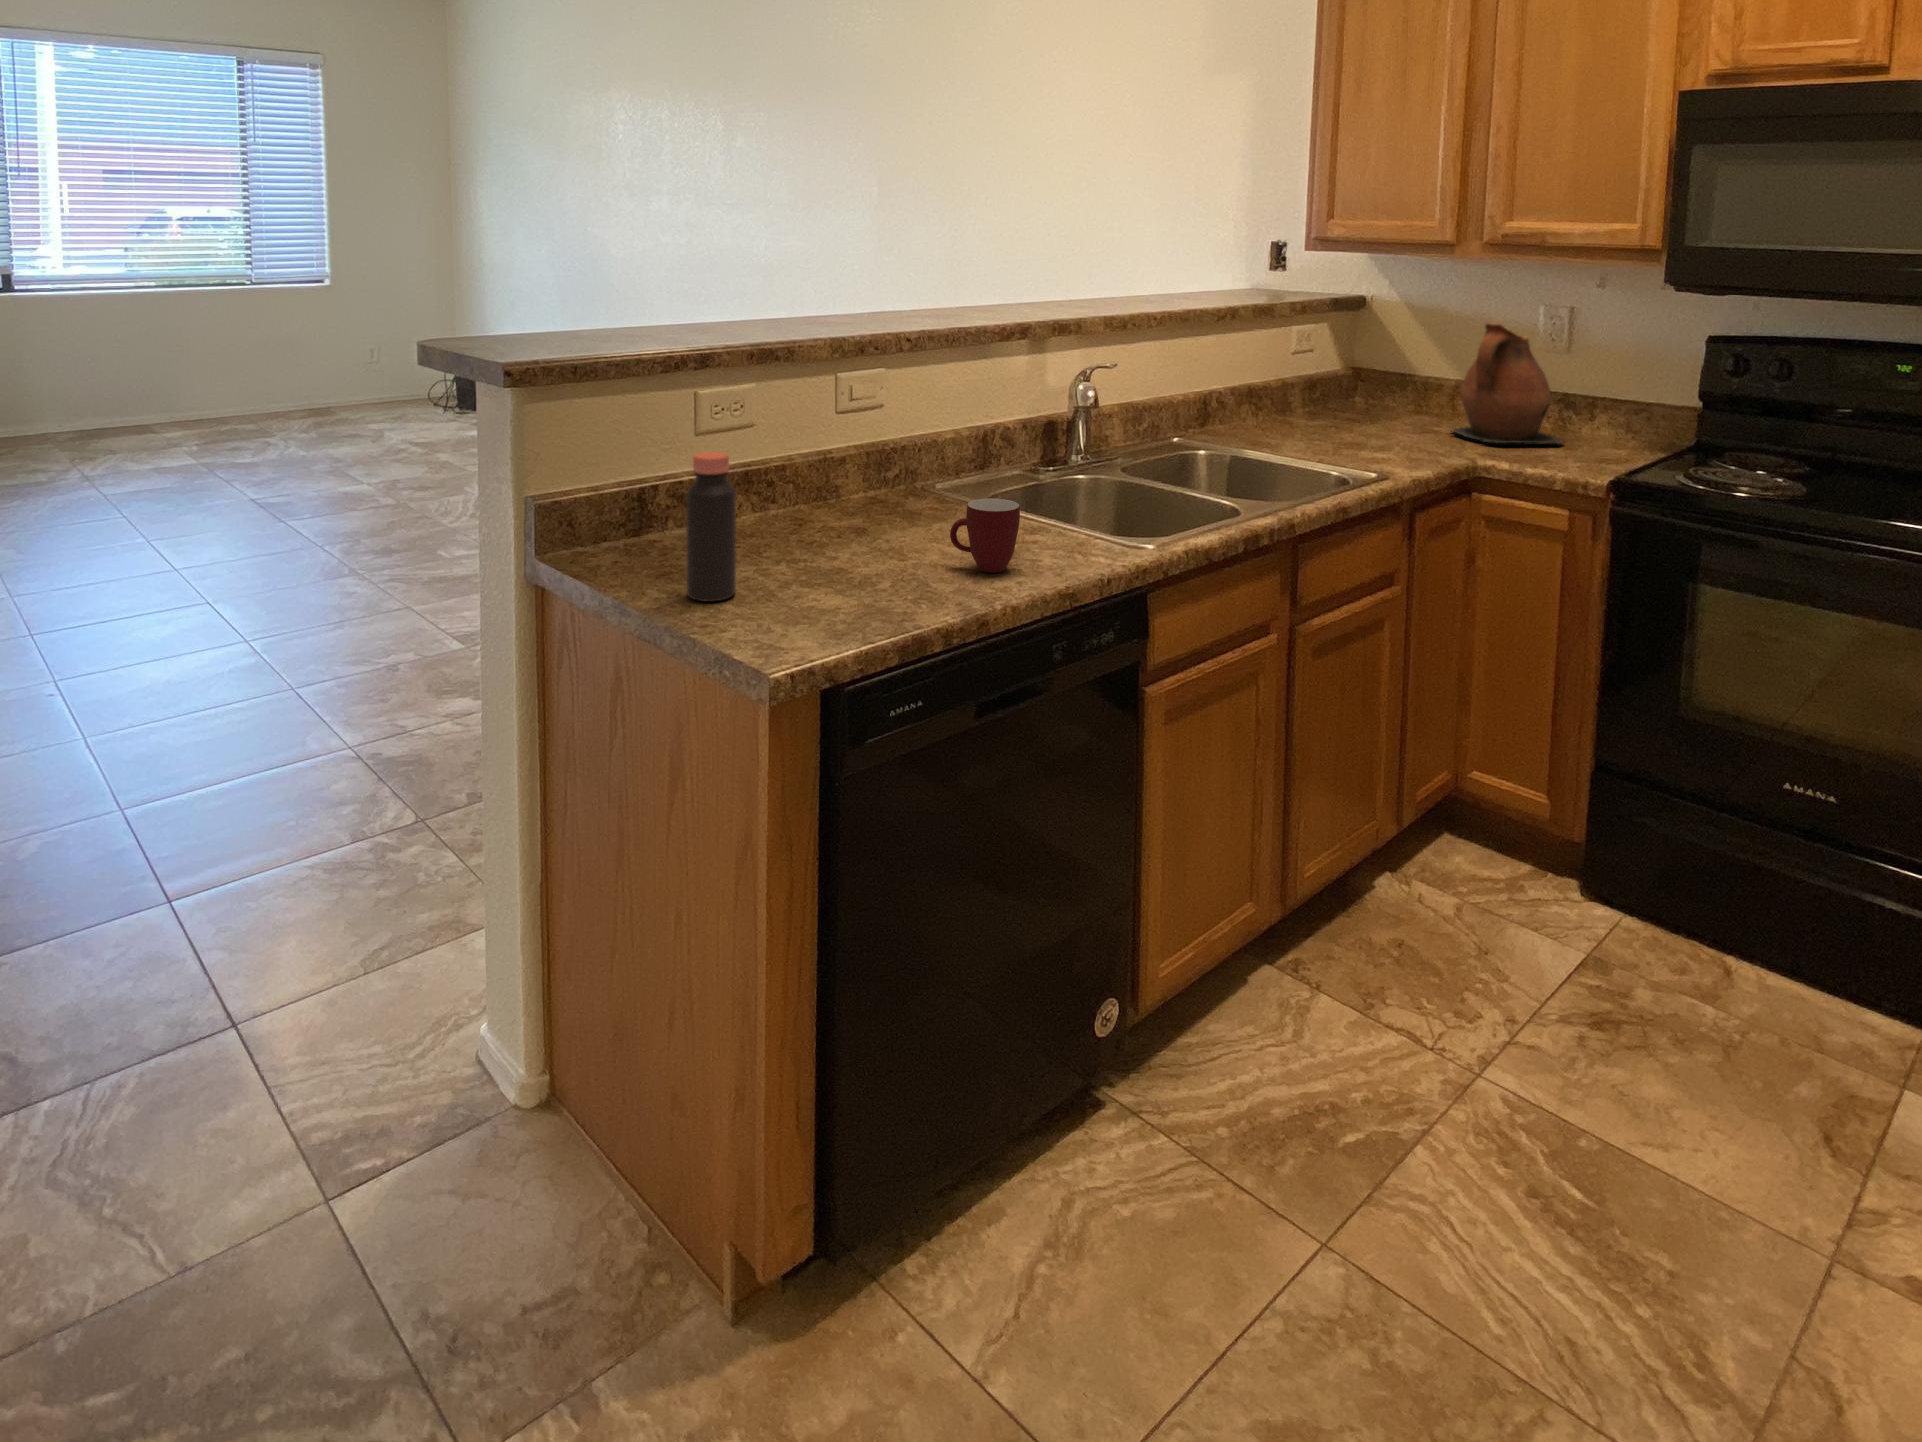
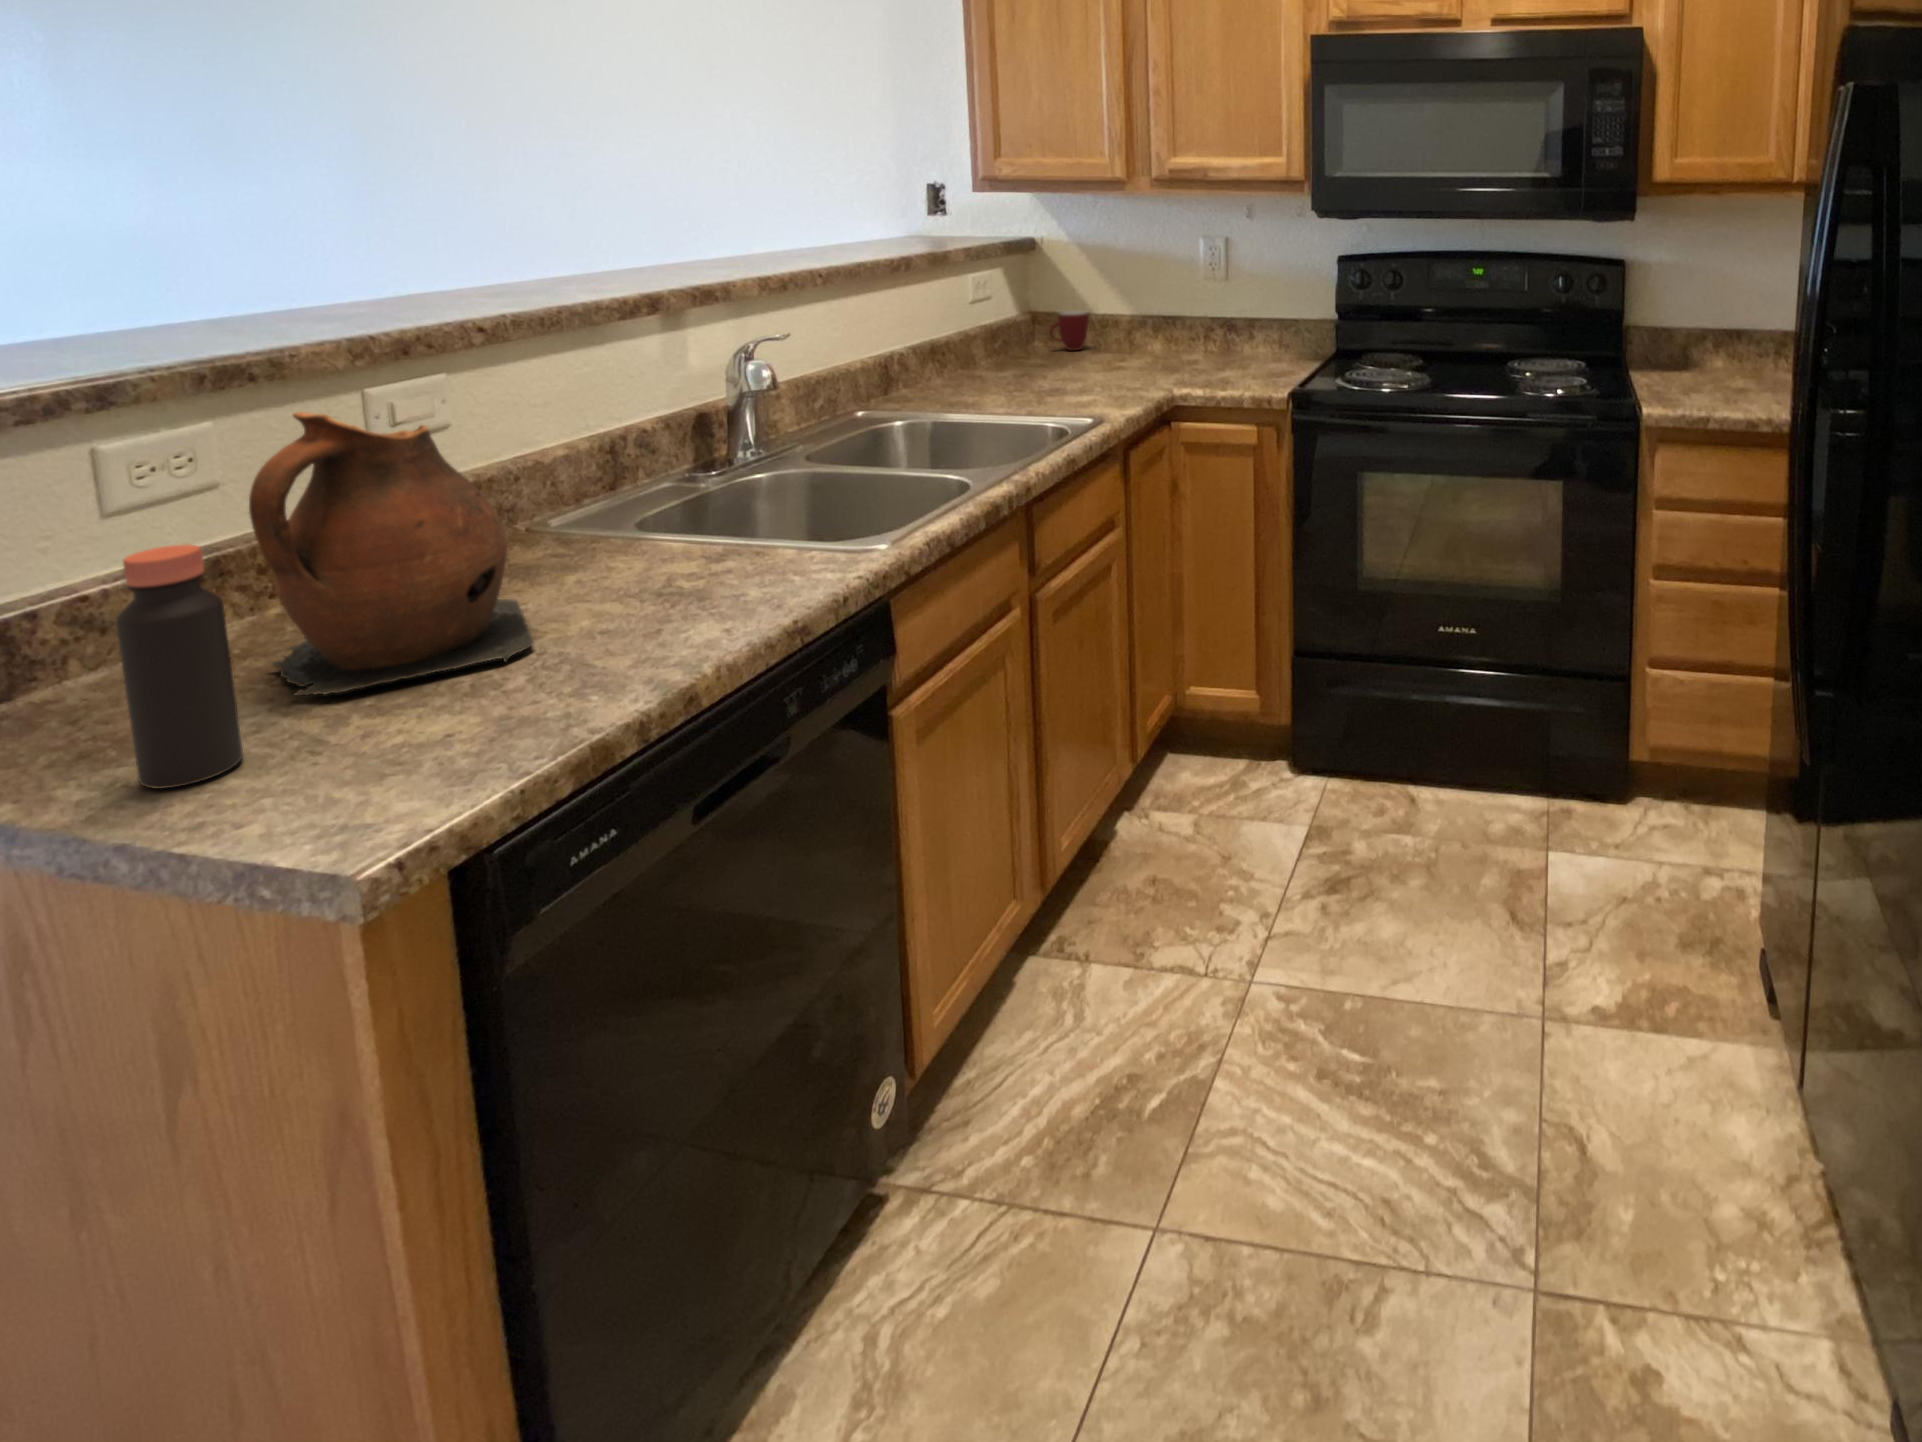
ceramic pitcher: present [1454,323,1563,444] -> present [249,412,534,695]
mug: present [950,498,1020,573] -> present [1049,311,1089,351]

